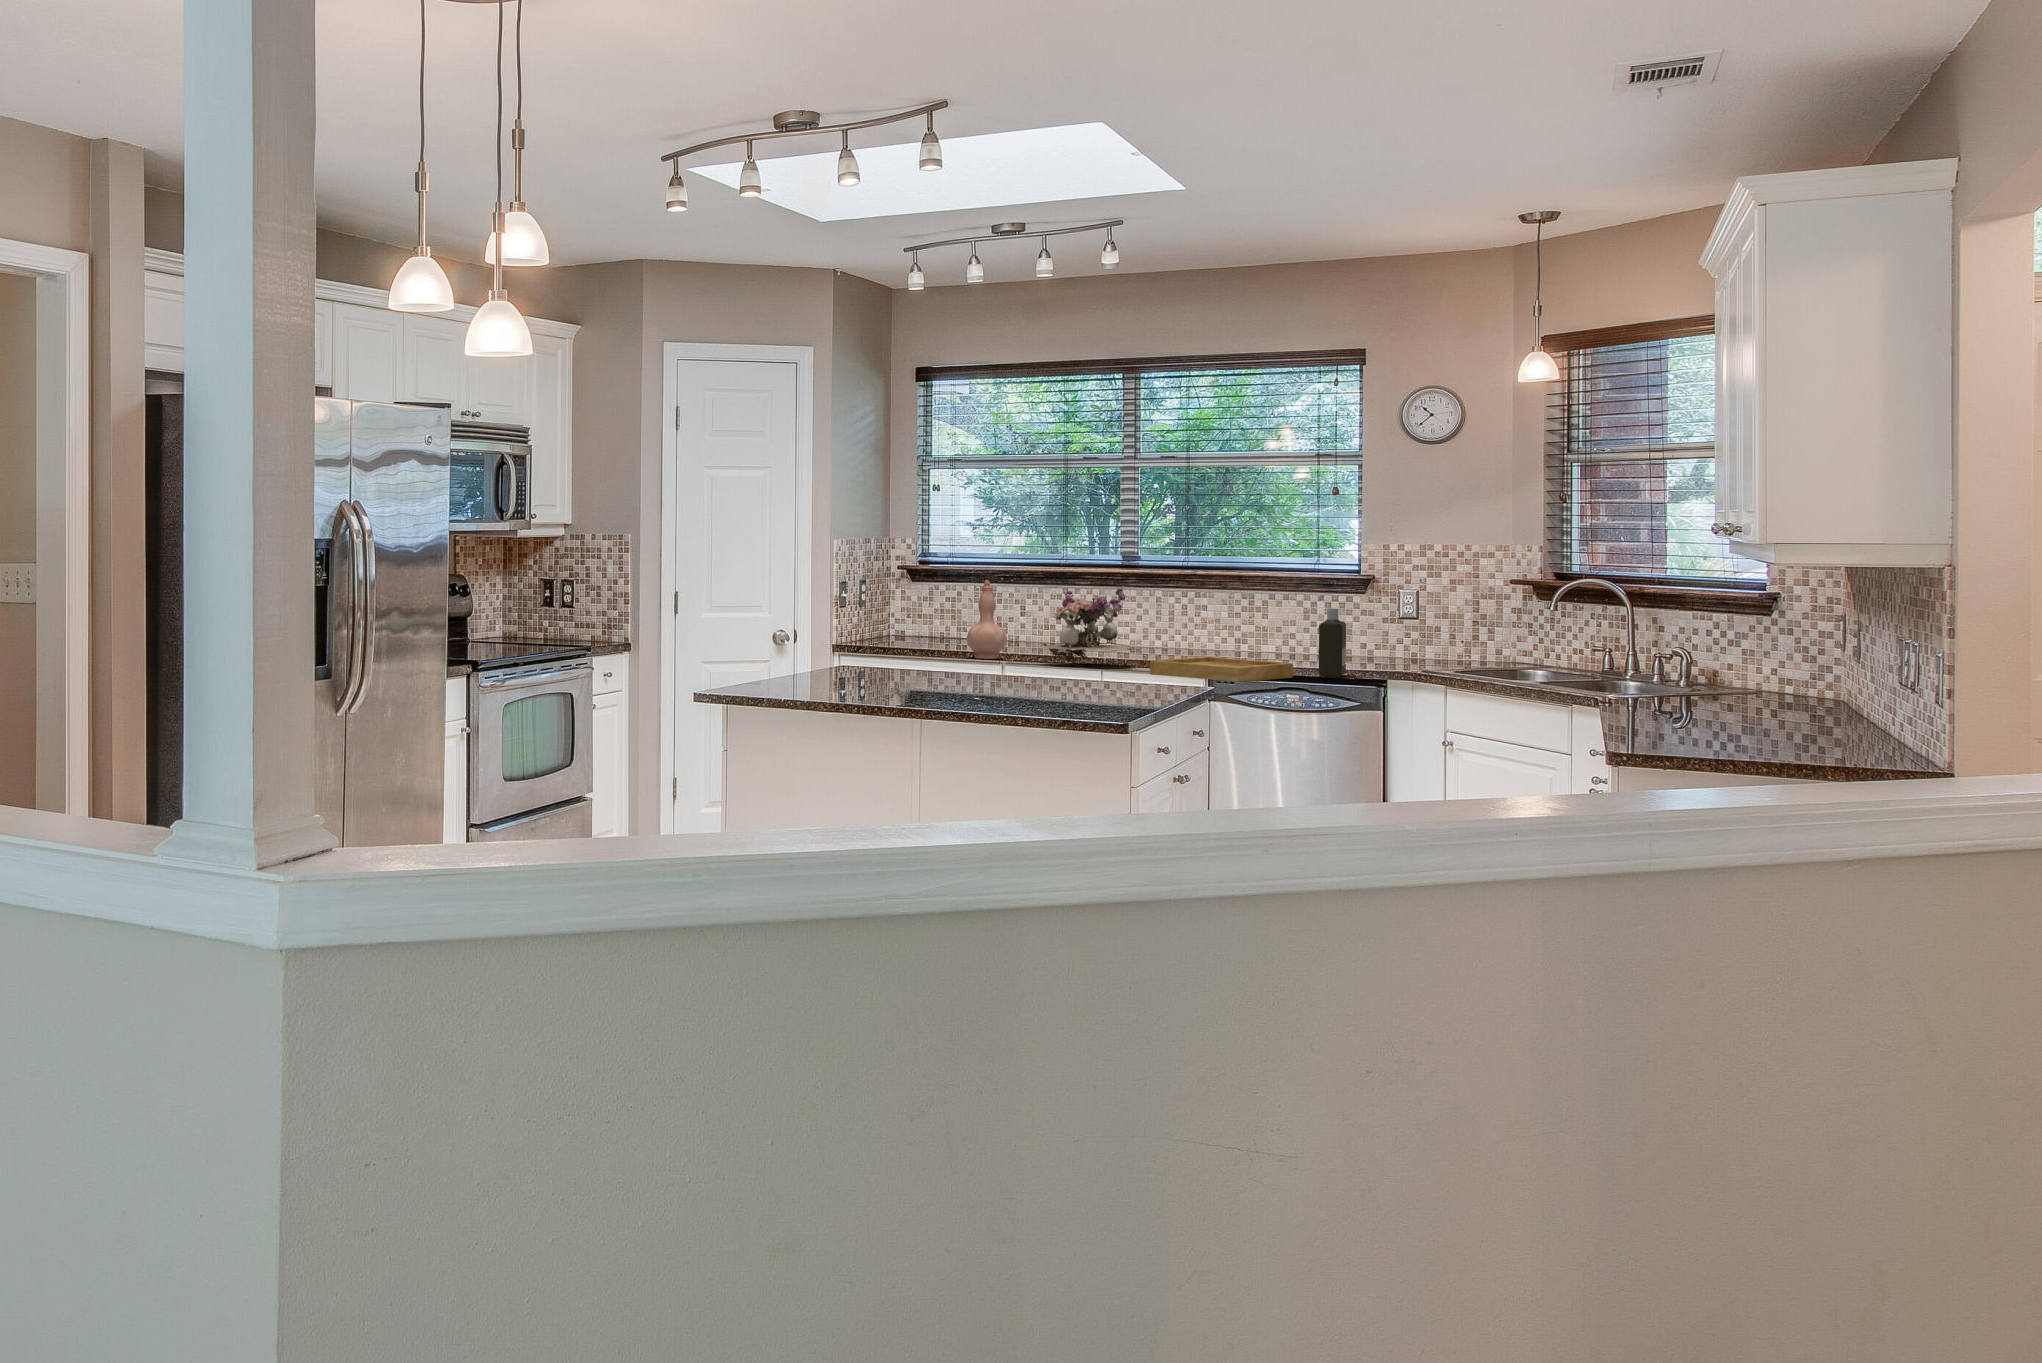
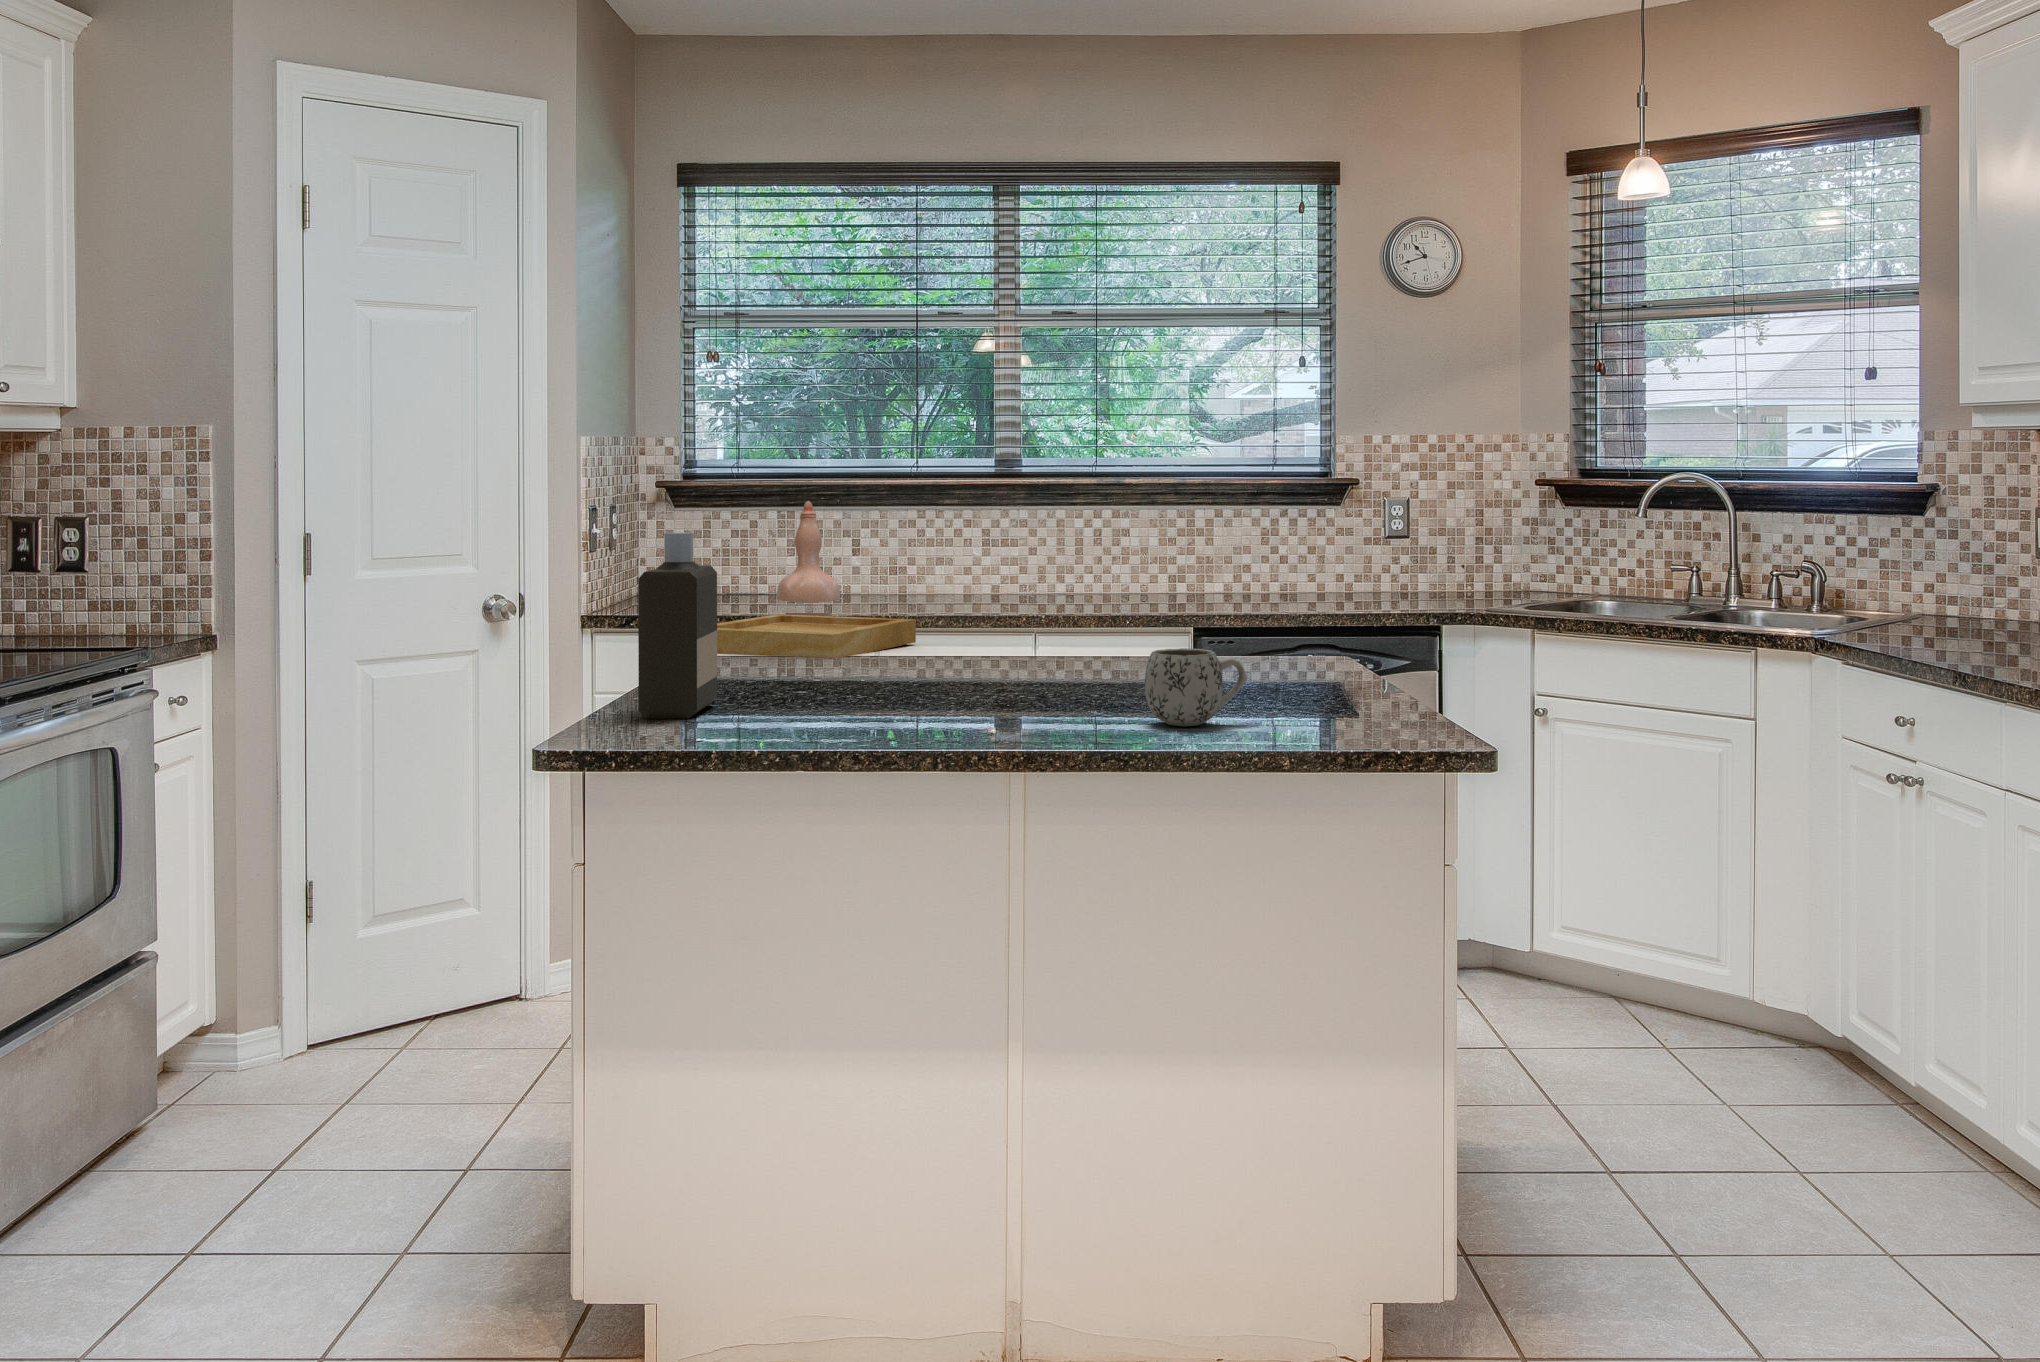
flower arrangement: present [1040,586,1137,664] -> none [907,505,1053,630]
bottle: present [1319,608,1346,678] -> present [638,533,717,719]
tray: present [1150,657,1293,682] -> present [717,614,916,658]
mug: none [1032,665,1082,701] -> present [1145,648,1247,726]

